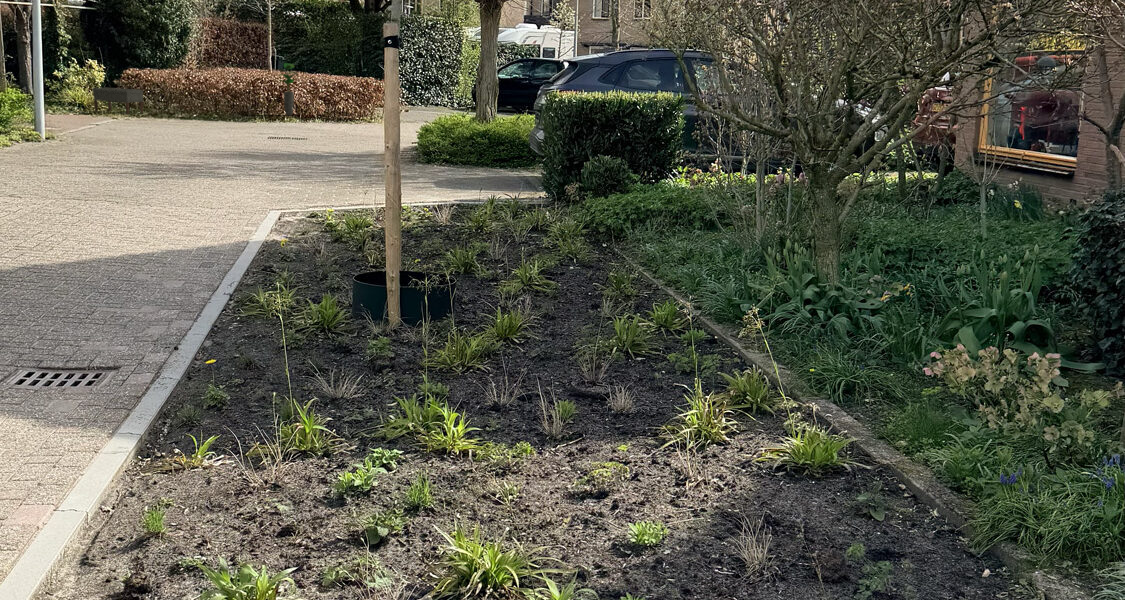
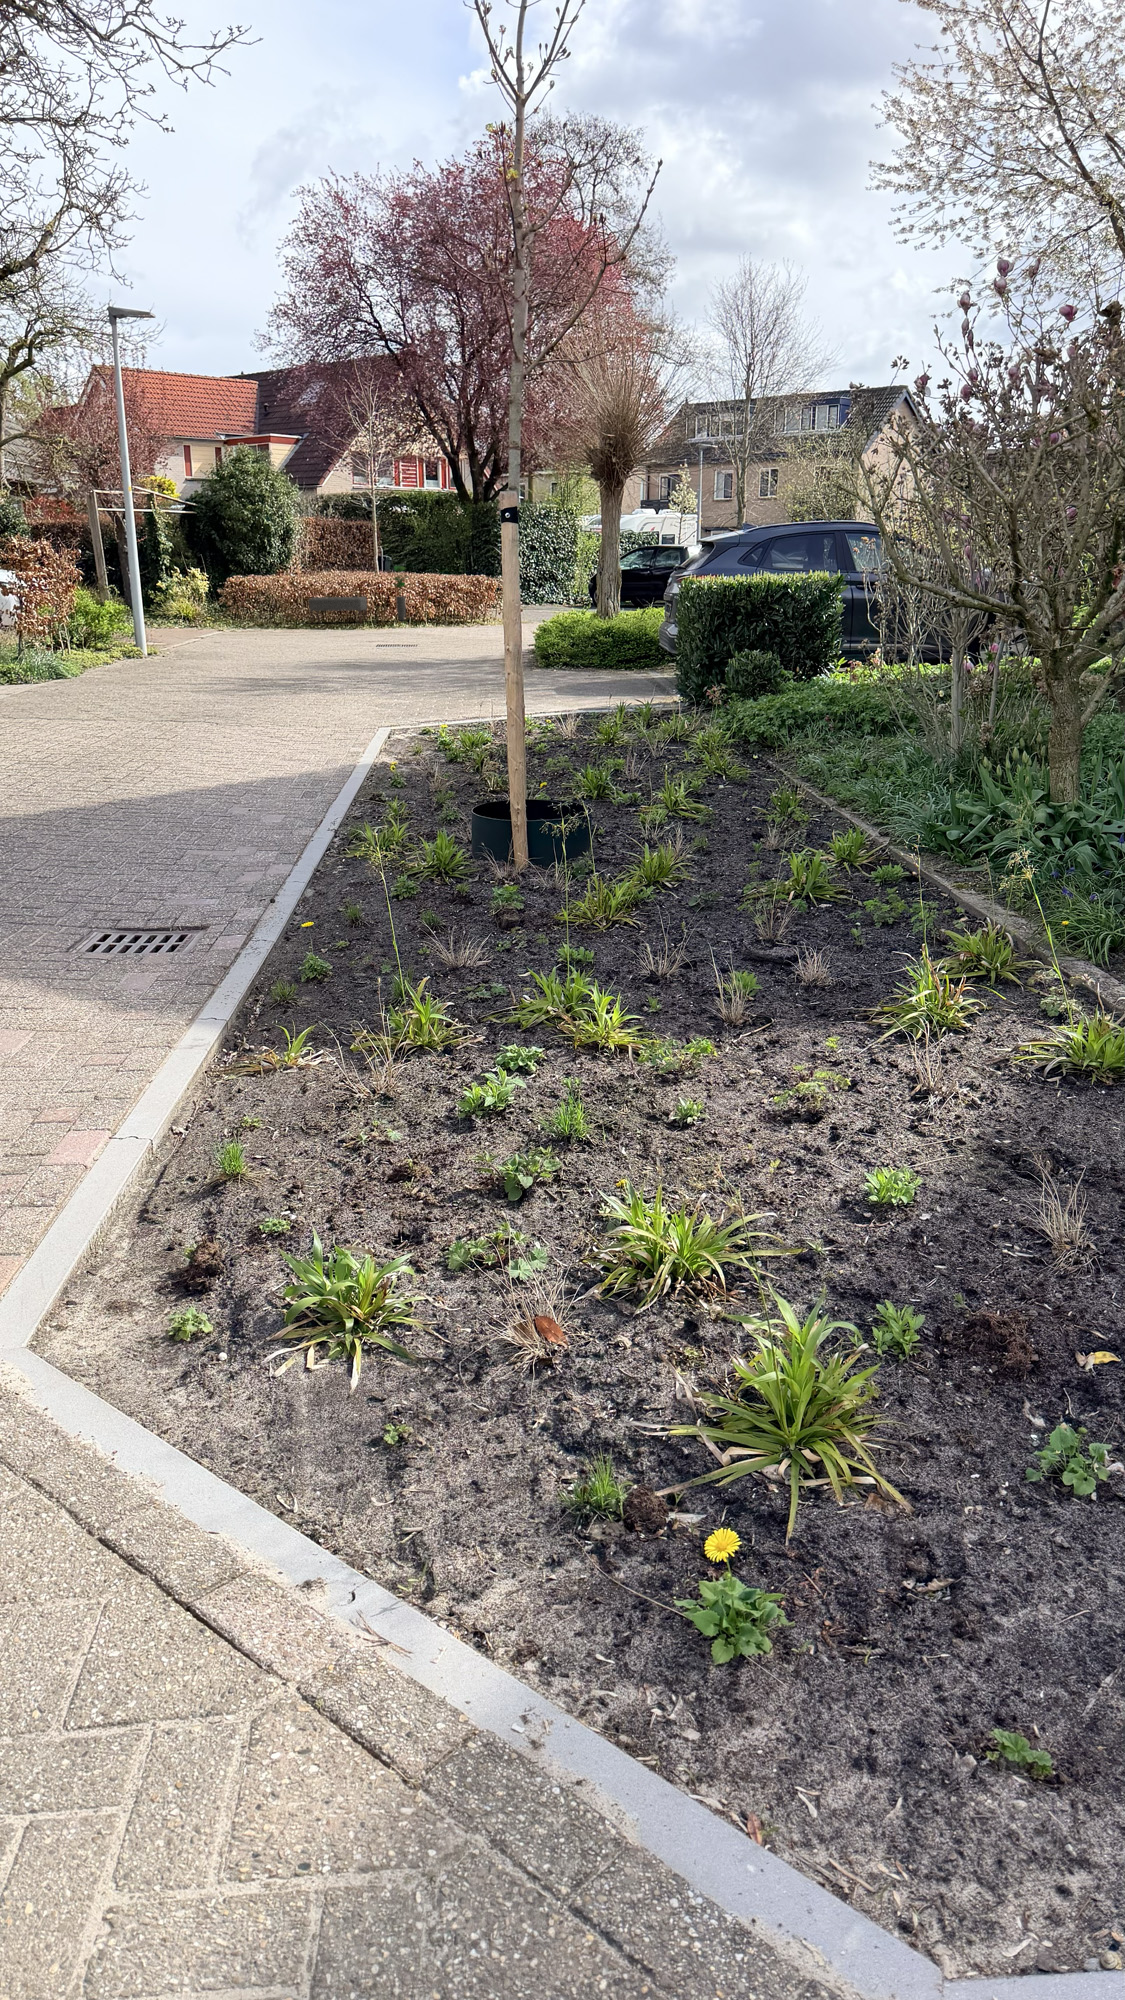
bench: present [93,87,143,114] -> present [308,597,367,622]

